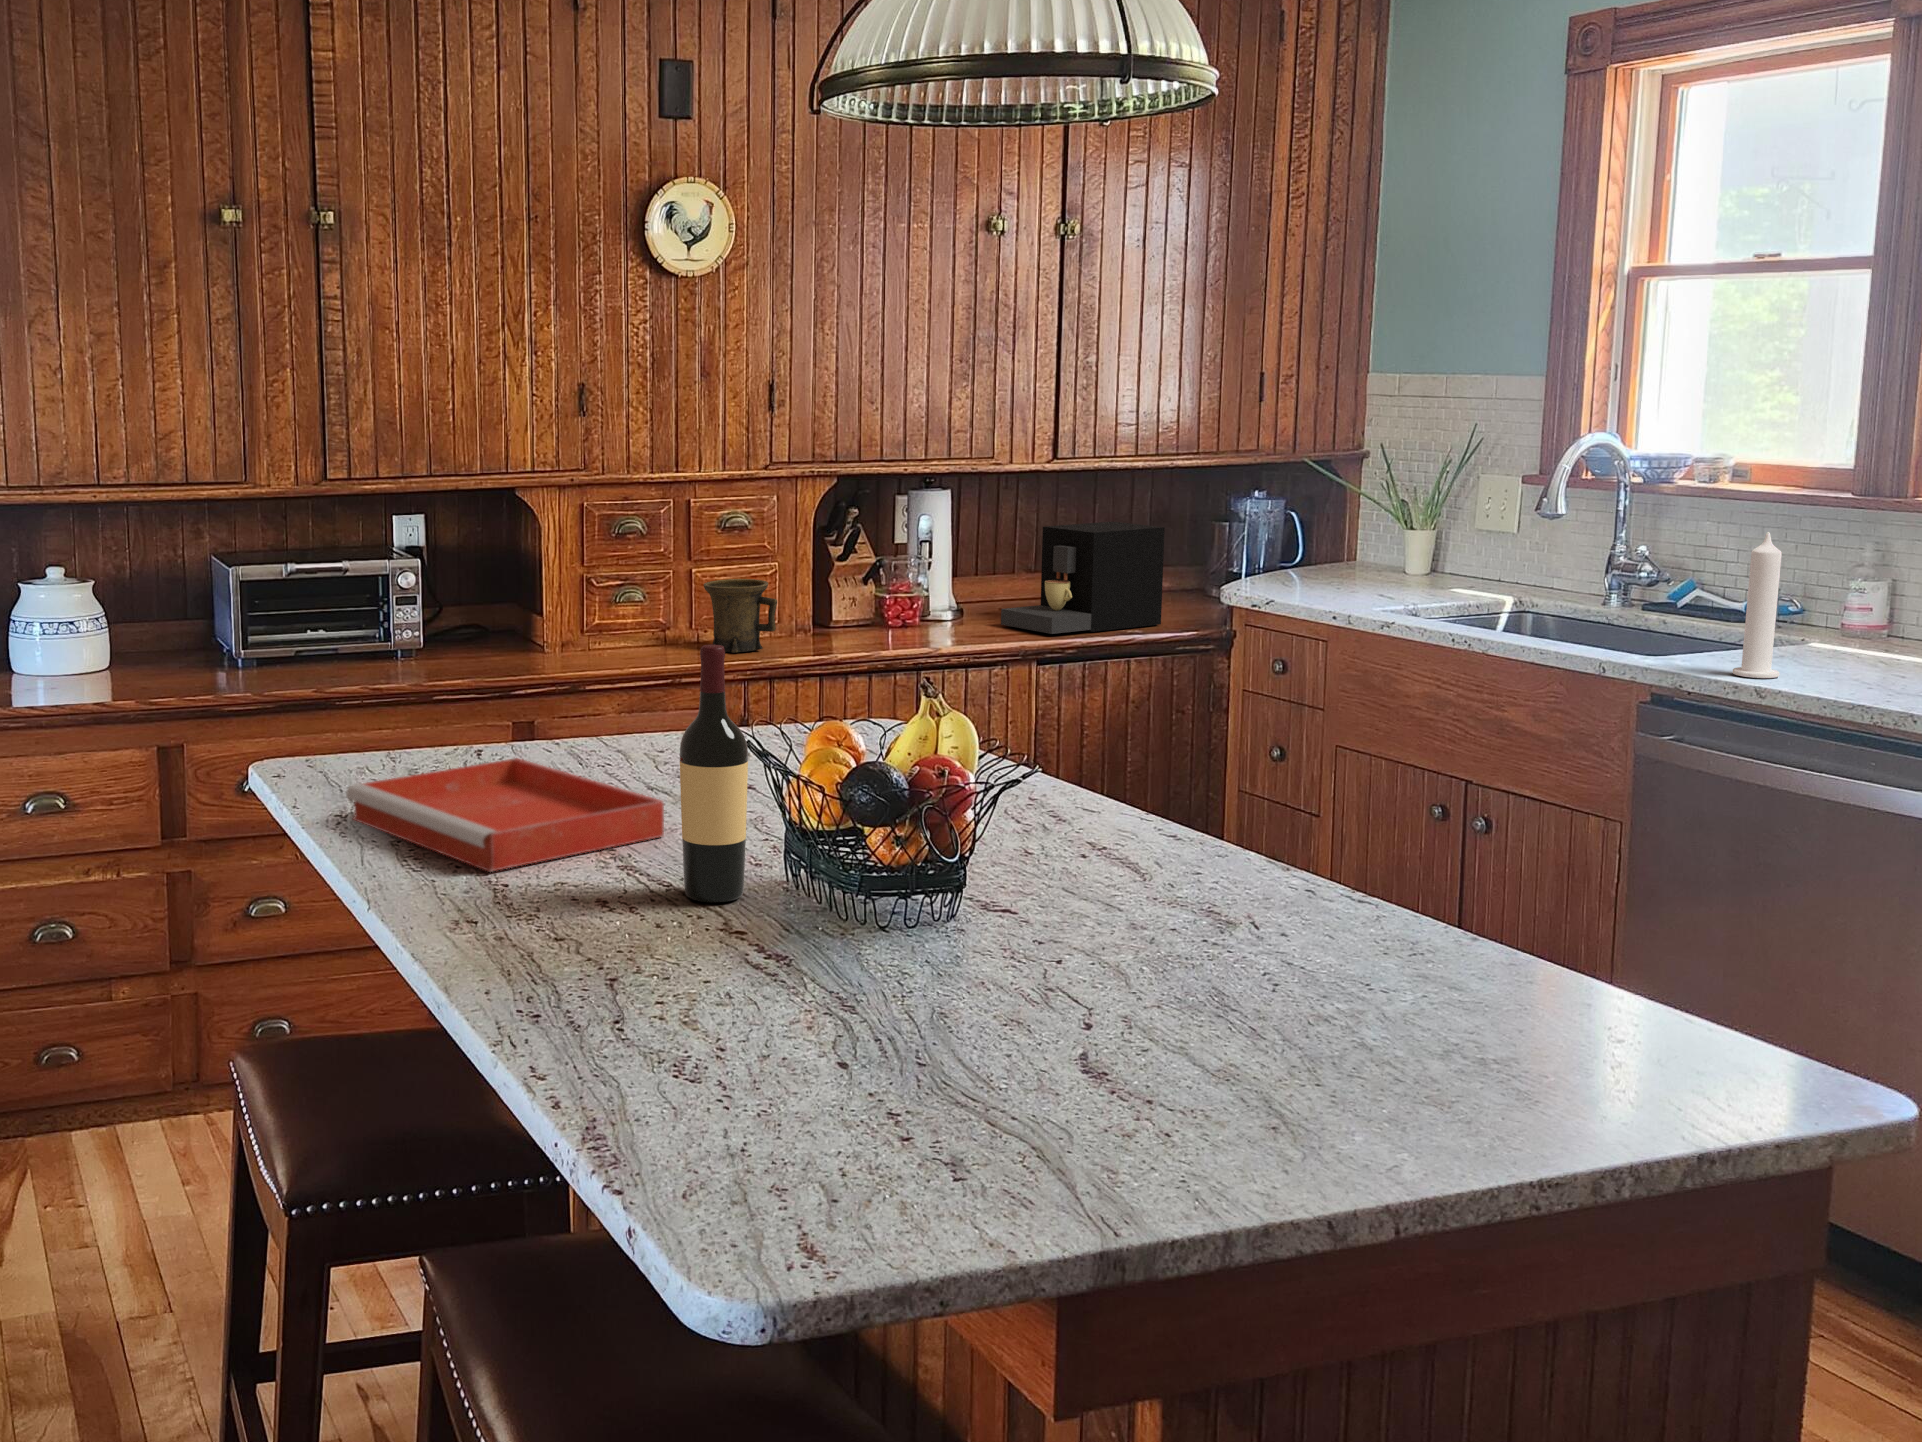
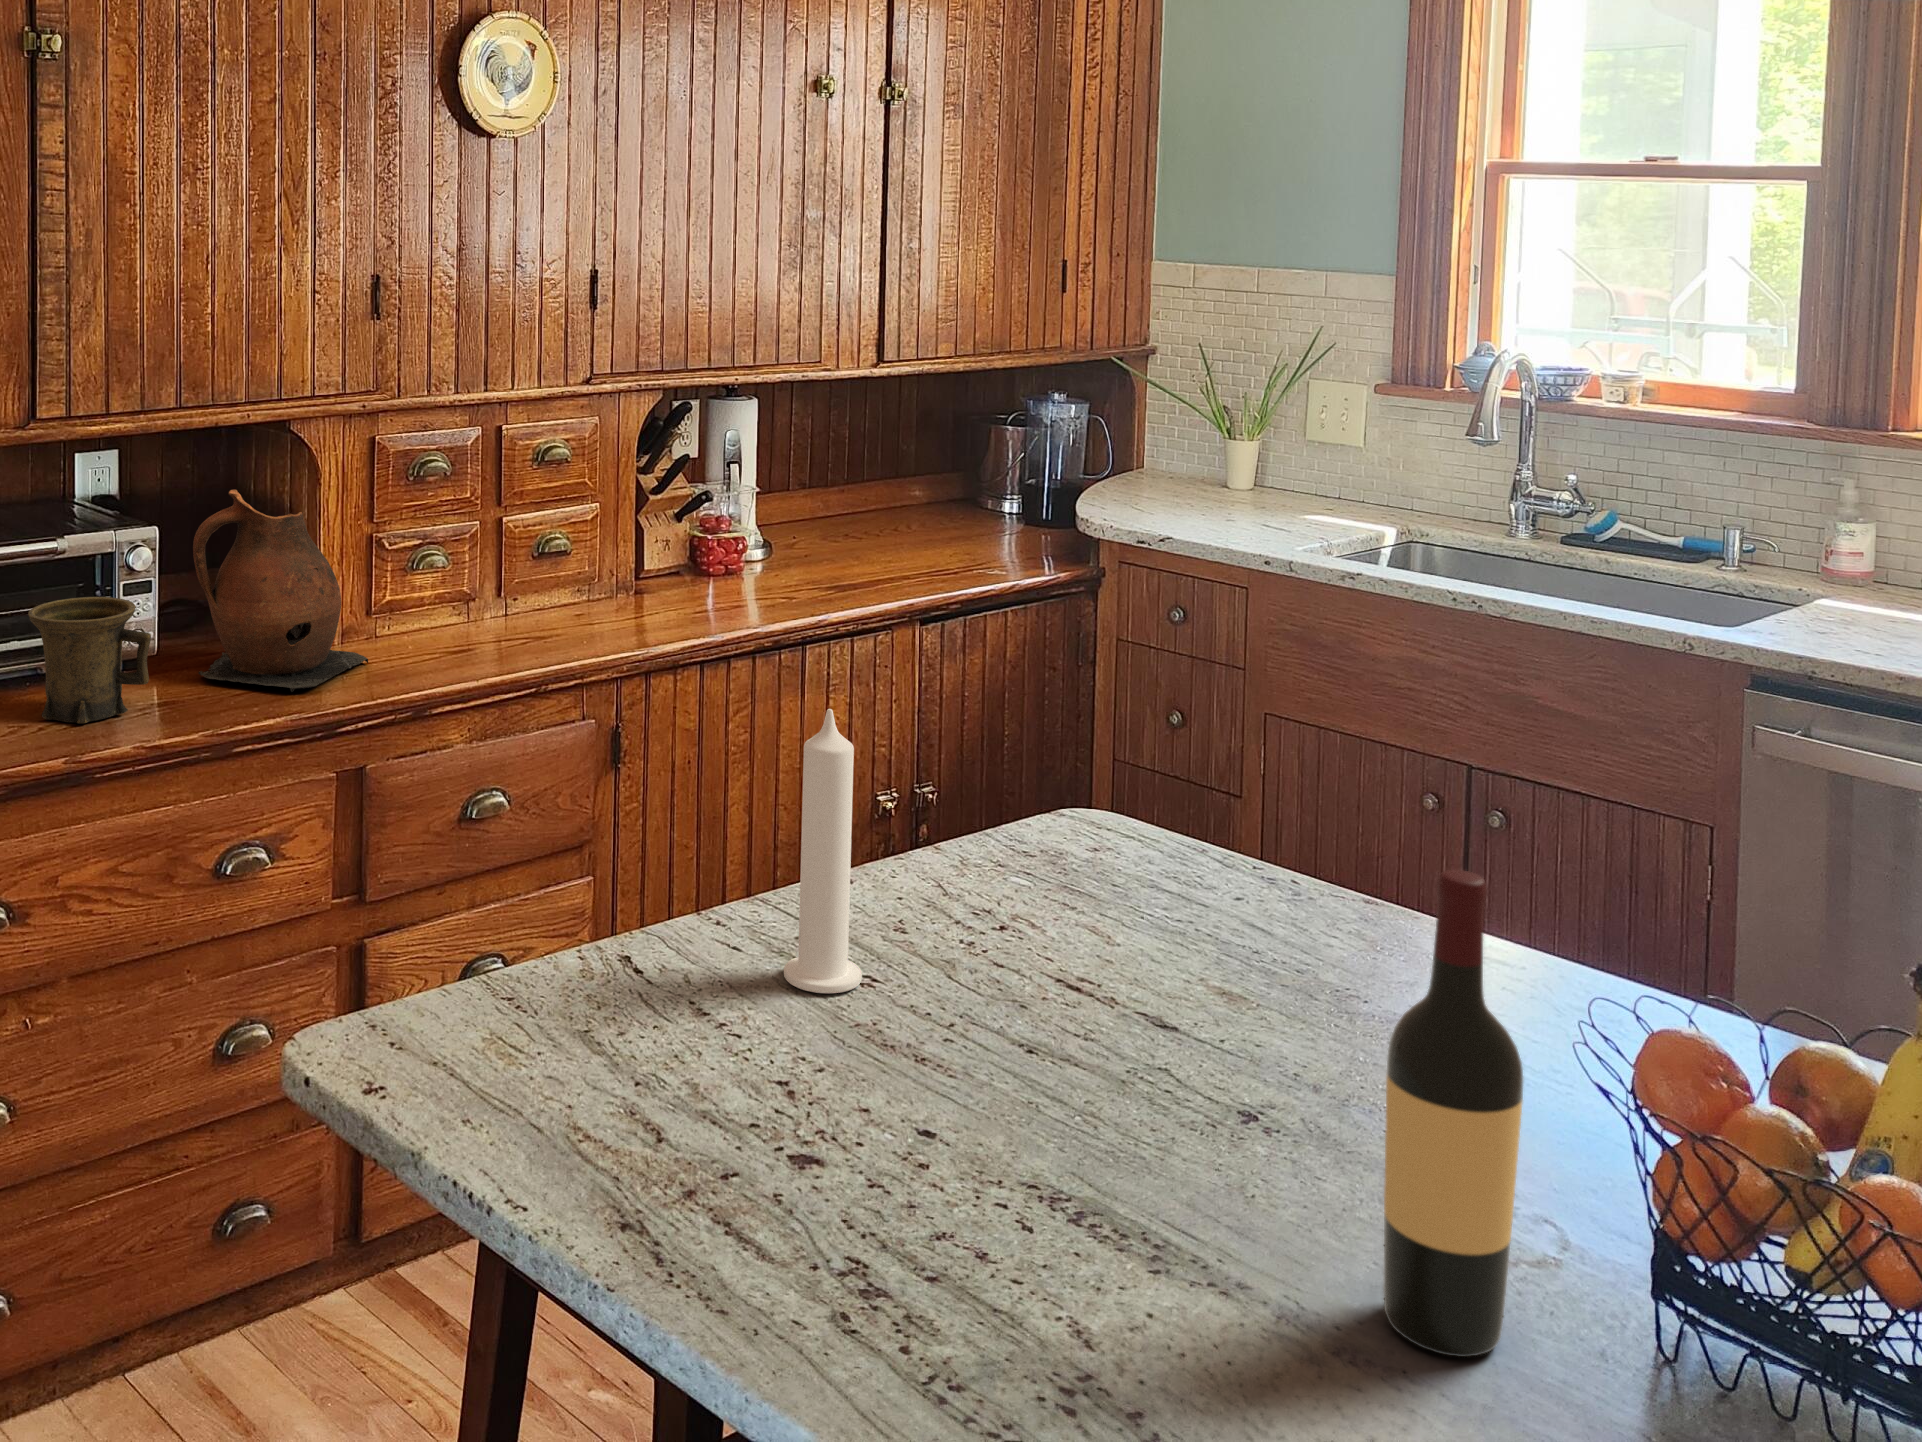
coffee maker: present [1001,522,1165,634] -> none [837,436,1008,583]
ceramic pitcher: none [436,531,562,668] -> present [193,490,368,692]
candle: present [1733,532,1782,678] -> present [784,709,862,993]
mug: present [704,579,777,652] -> present [28,597,151,723]
tray: present [346,758,664,872] -> none [544,972,1123,1315]

